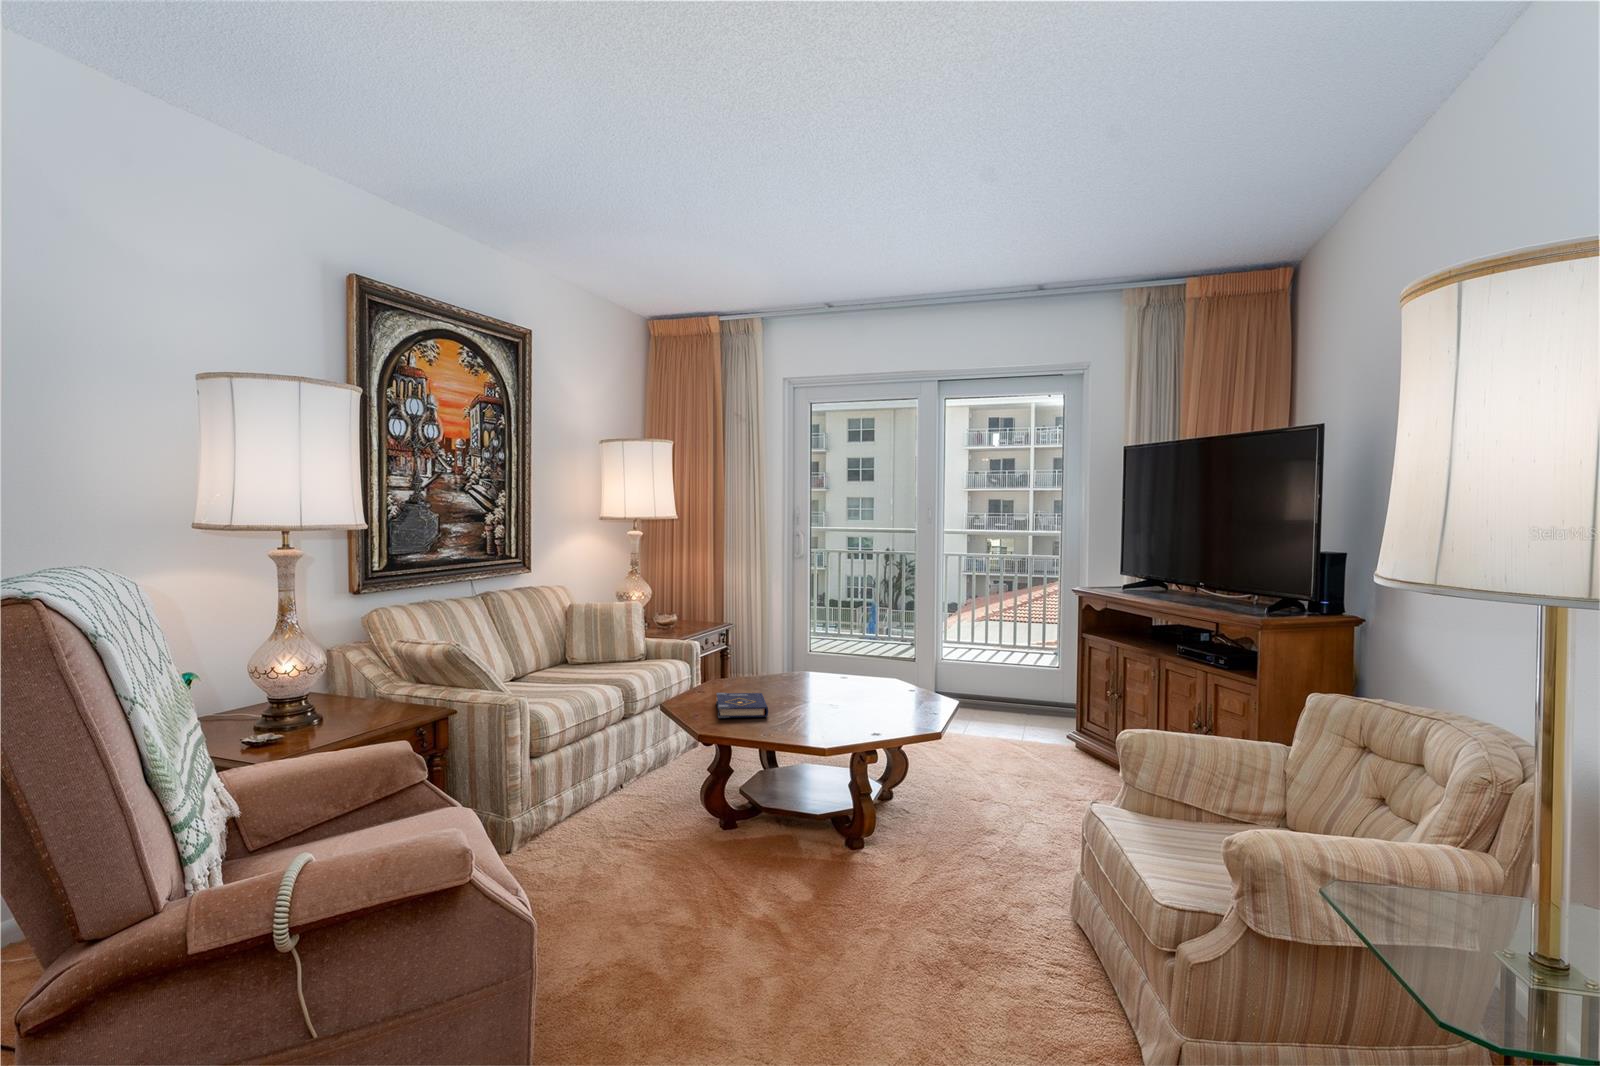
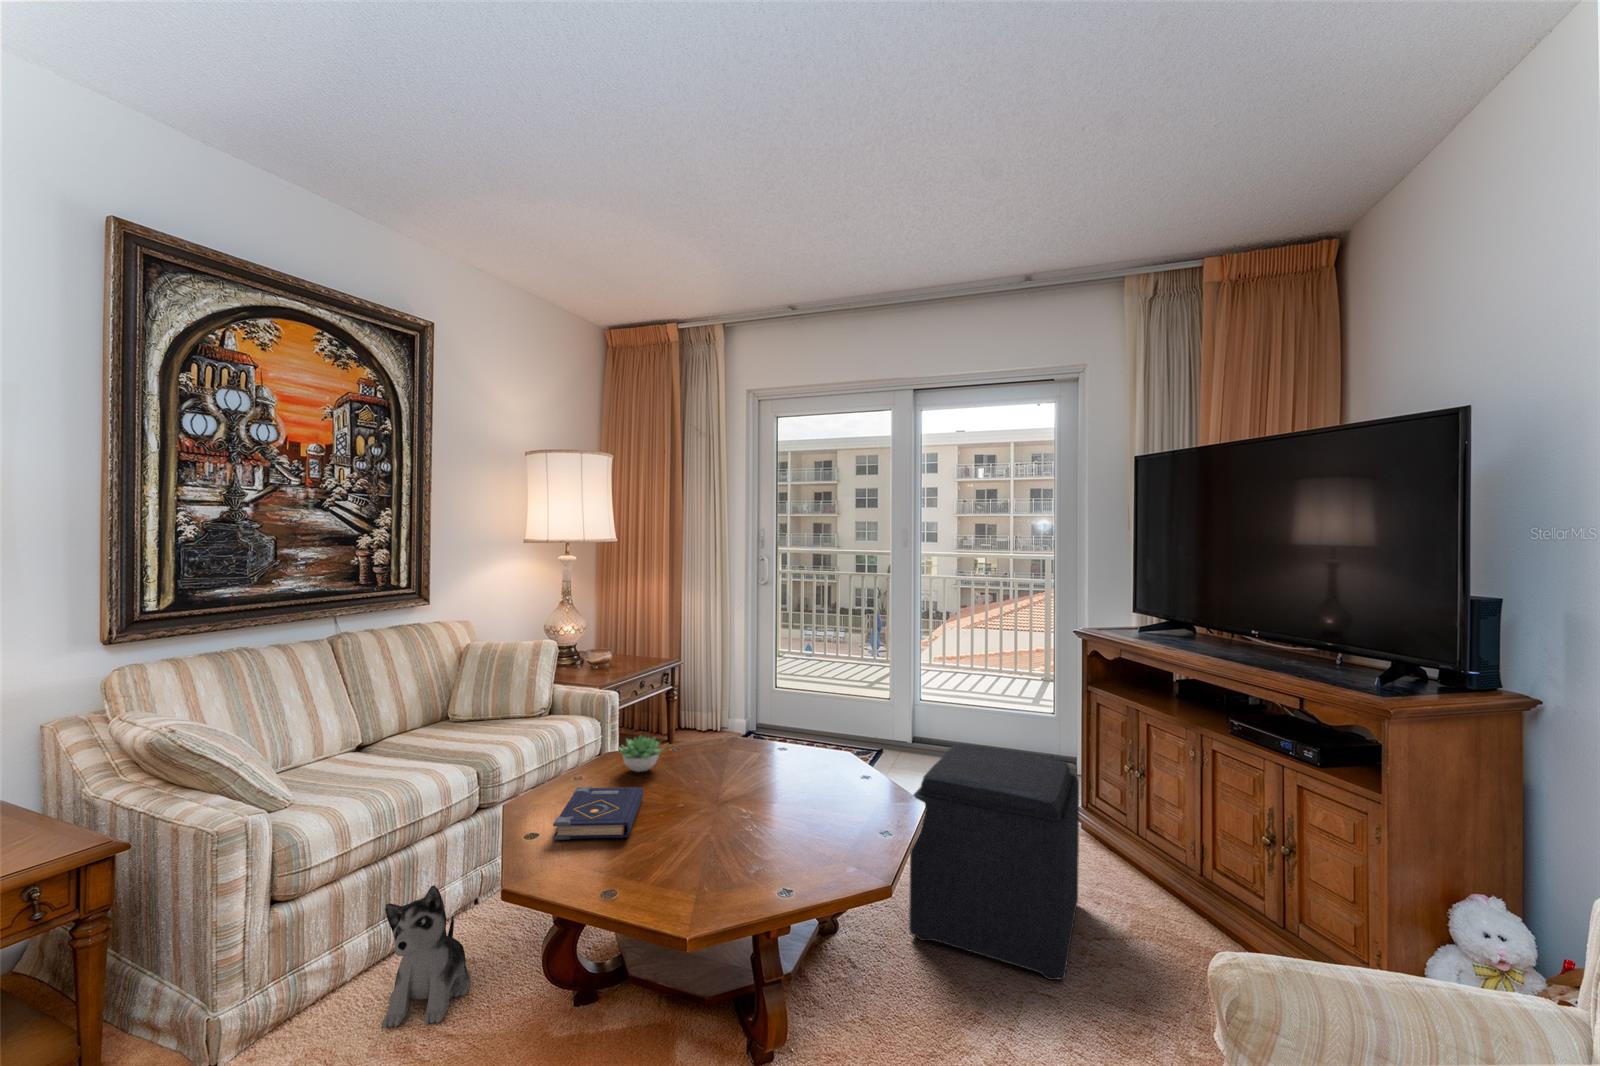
succulent plant: none [732,663,767,688] -> present [618,736,663,772]
ottoman: none [948,672,1070,817] -> present [909,745,1079,980]
plush toy: none [601,753,653,841] -> present [382,885,471,1028]

